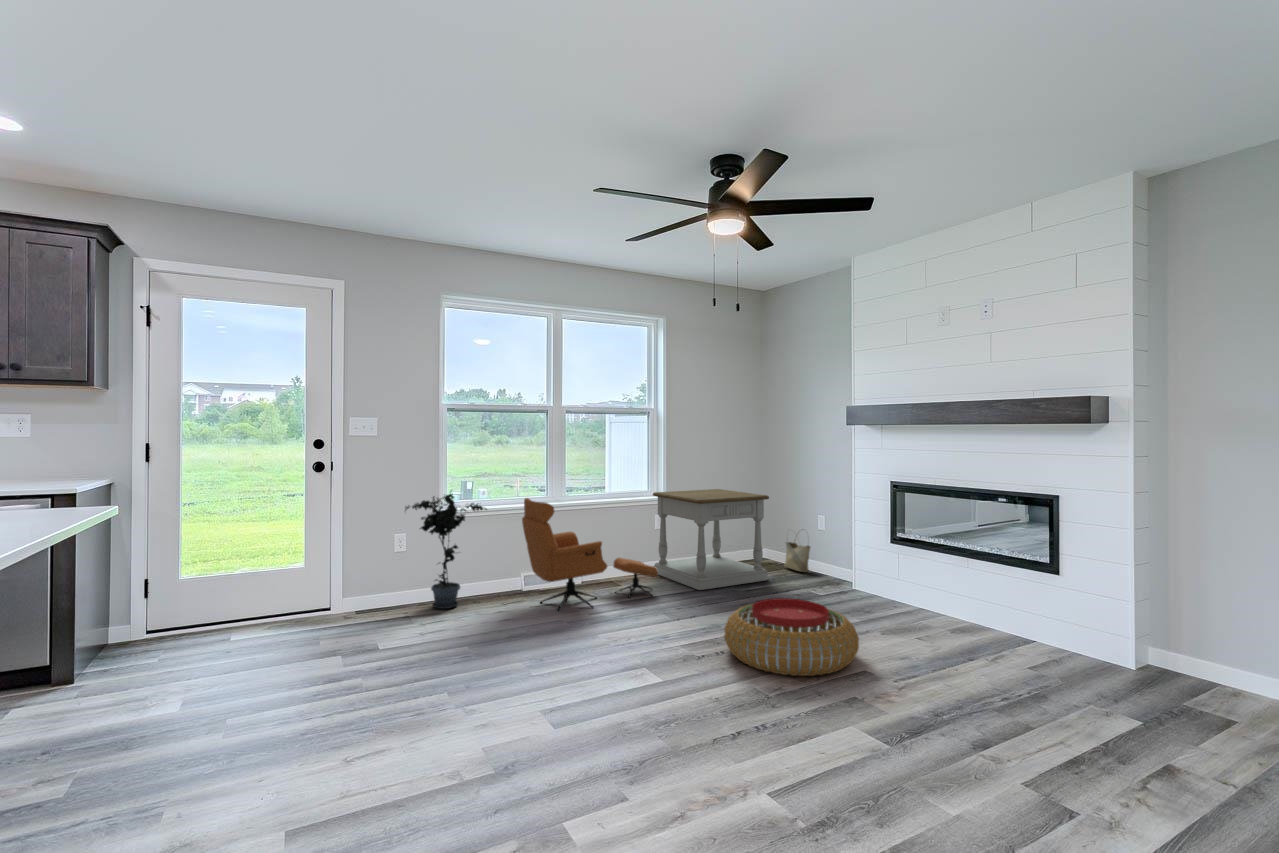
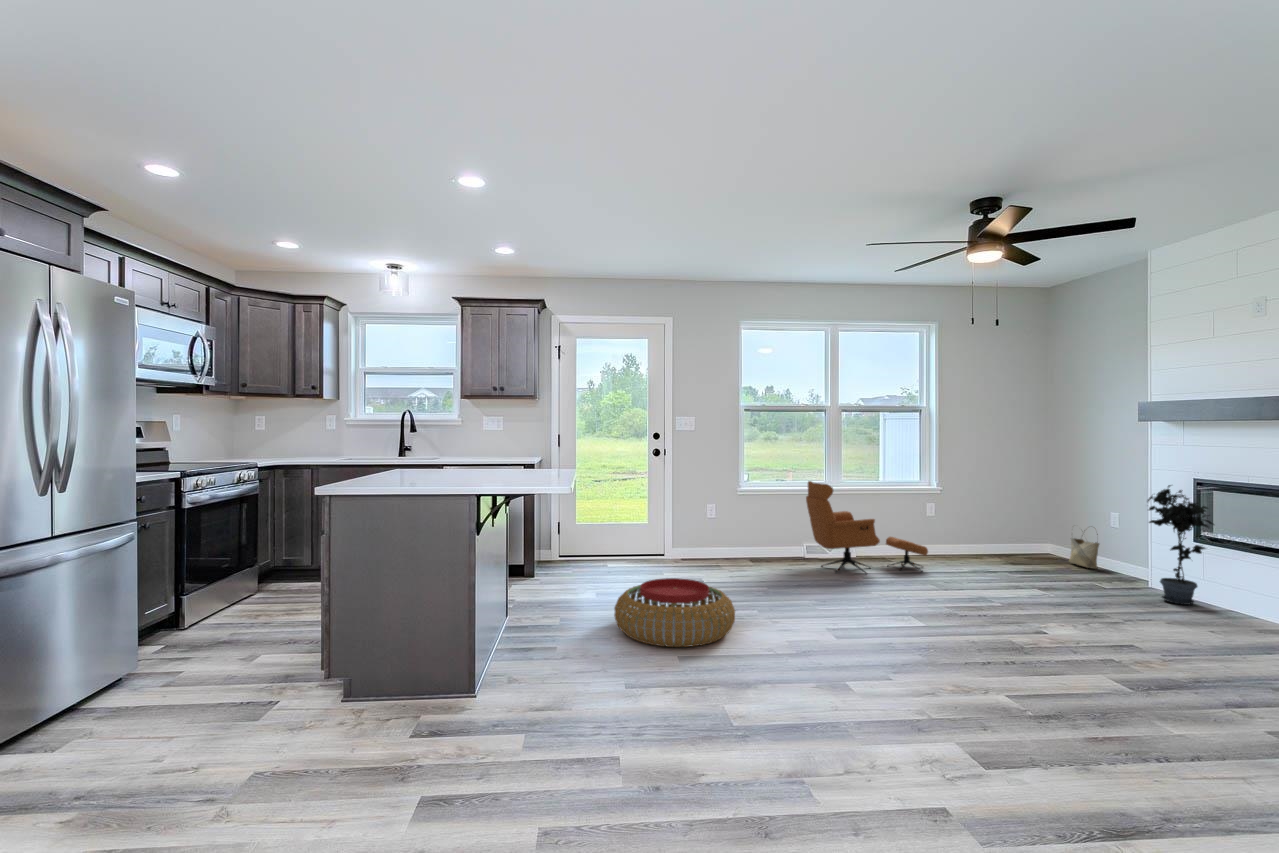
side table: present [653,489,769,590] -> none [925,483,1048,572]
potted plant: present [405,491,487,609] -> present [1148,485,1214,605]
pouf: present [724,598,859,676] -> present [614,578,735,647]

